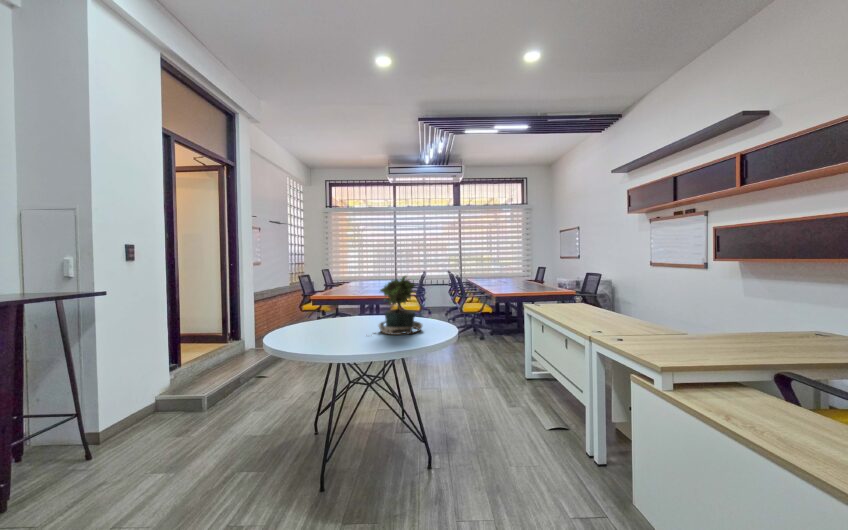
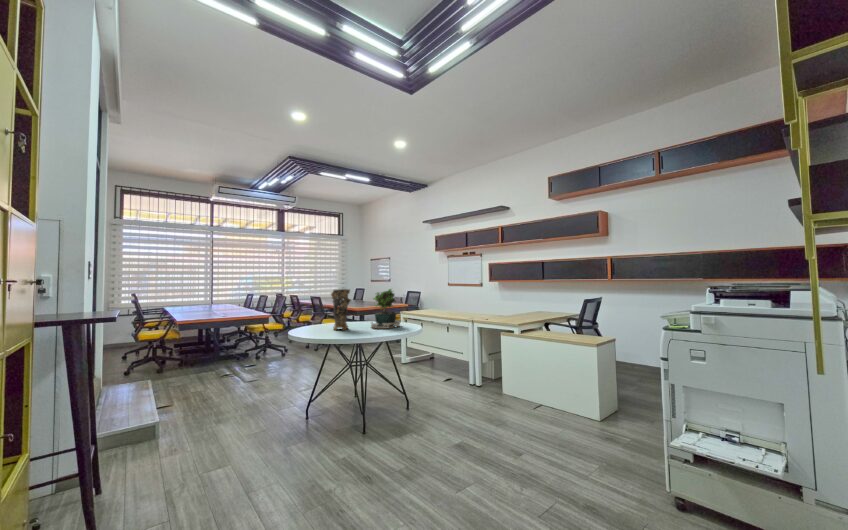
decorative vase: none [343,274,365,328] -> present [331,289,351,330]

